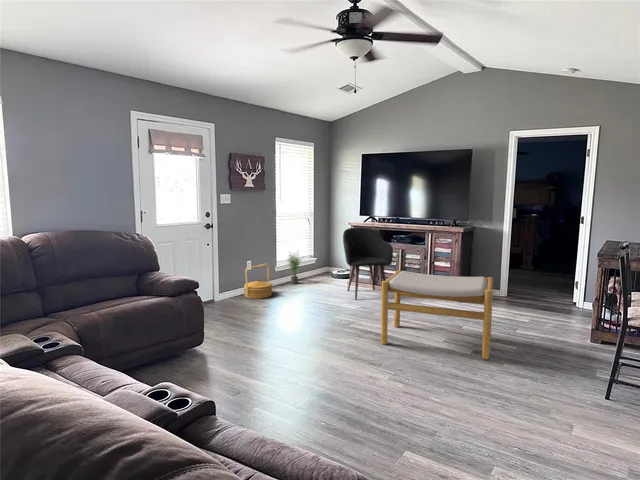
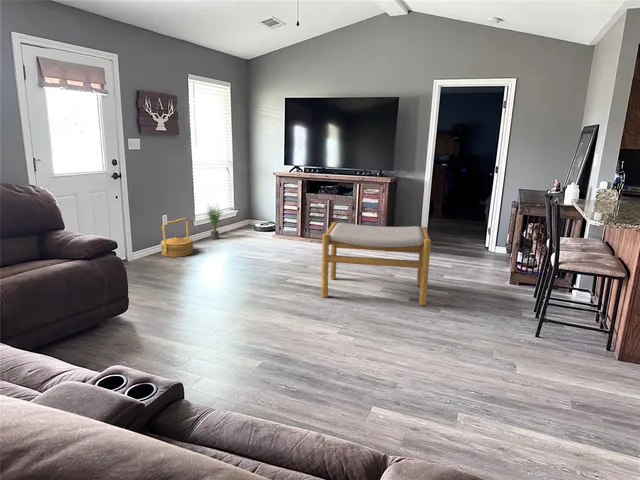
armchair: present [343,227,393,300] -> none [269,177,325,253]

